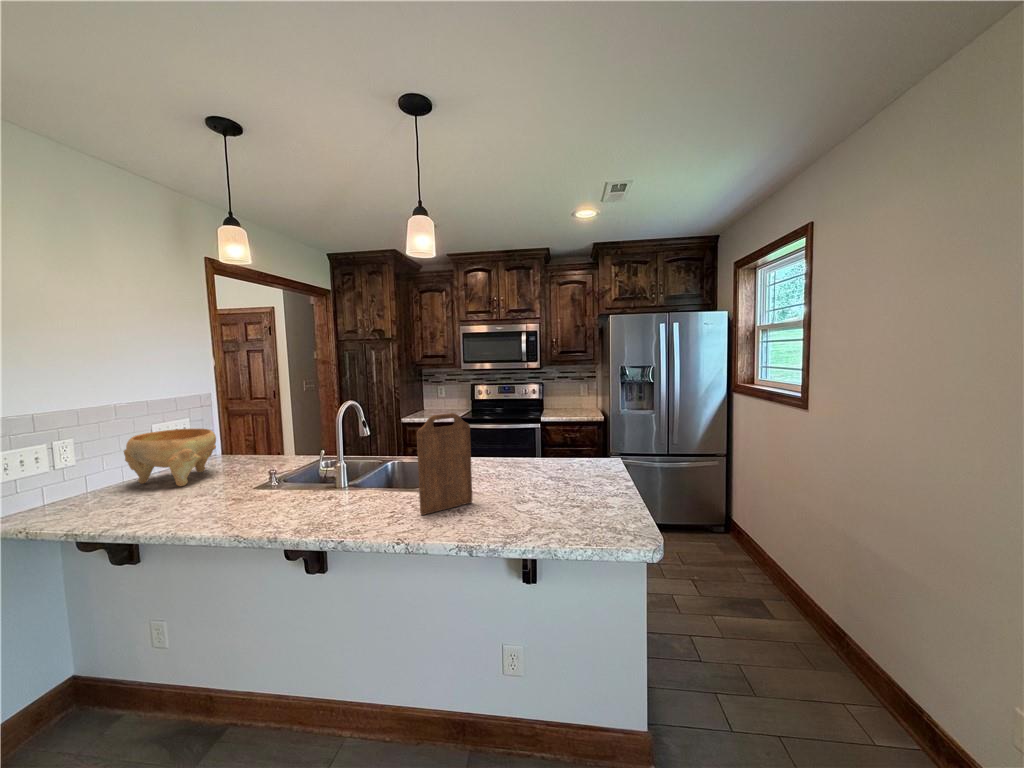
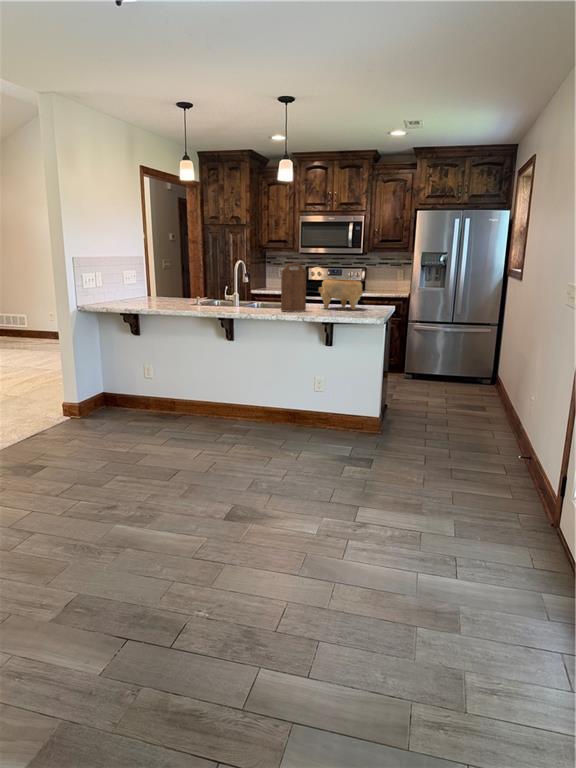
decorative bowl: present [124,428,216,486] -> present [319,279,362,310]

